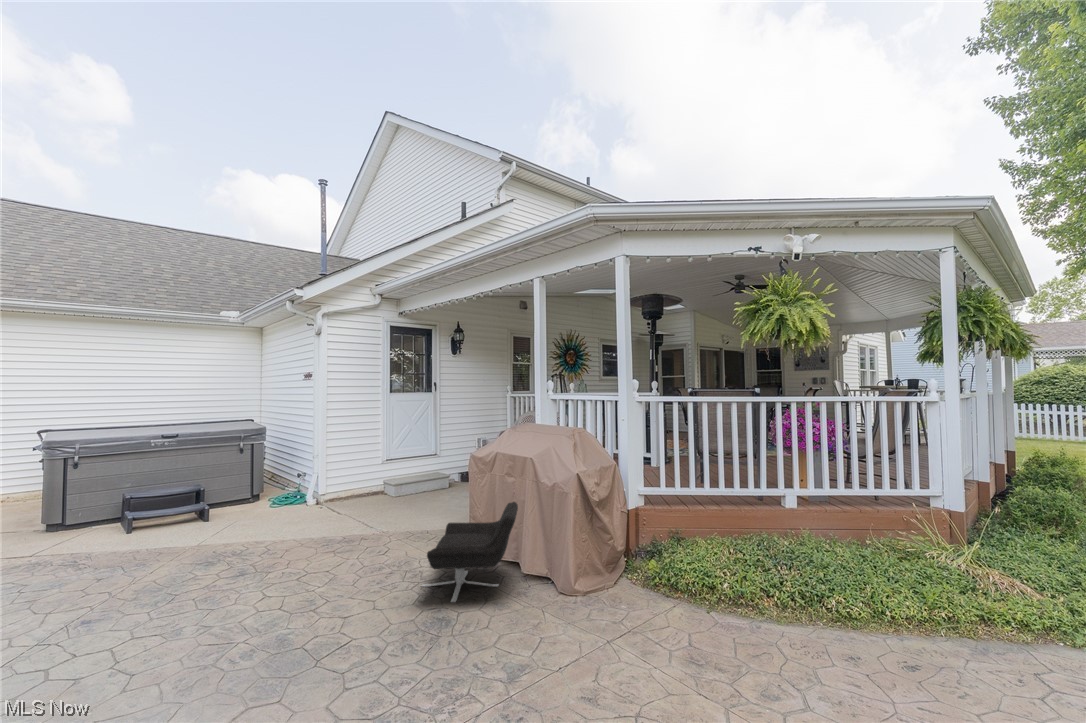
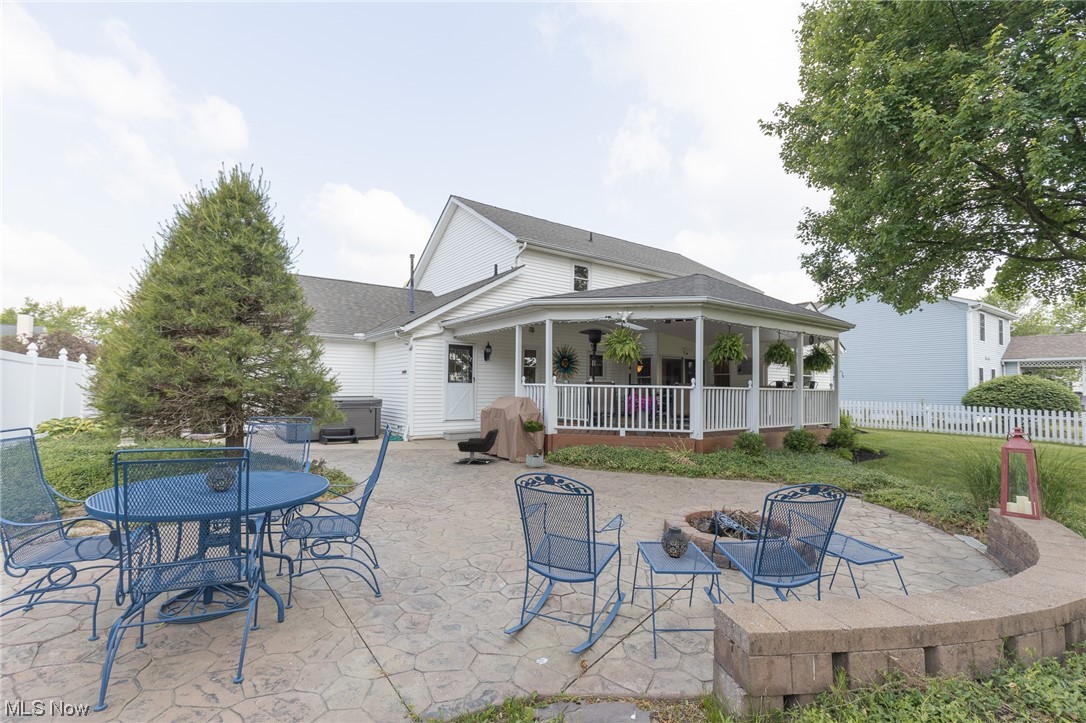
potted tree: none [588,489,640,607] -> present [524,420,544,467]

